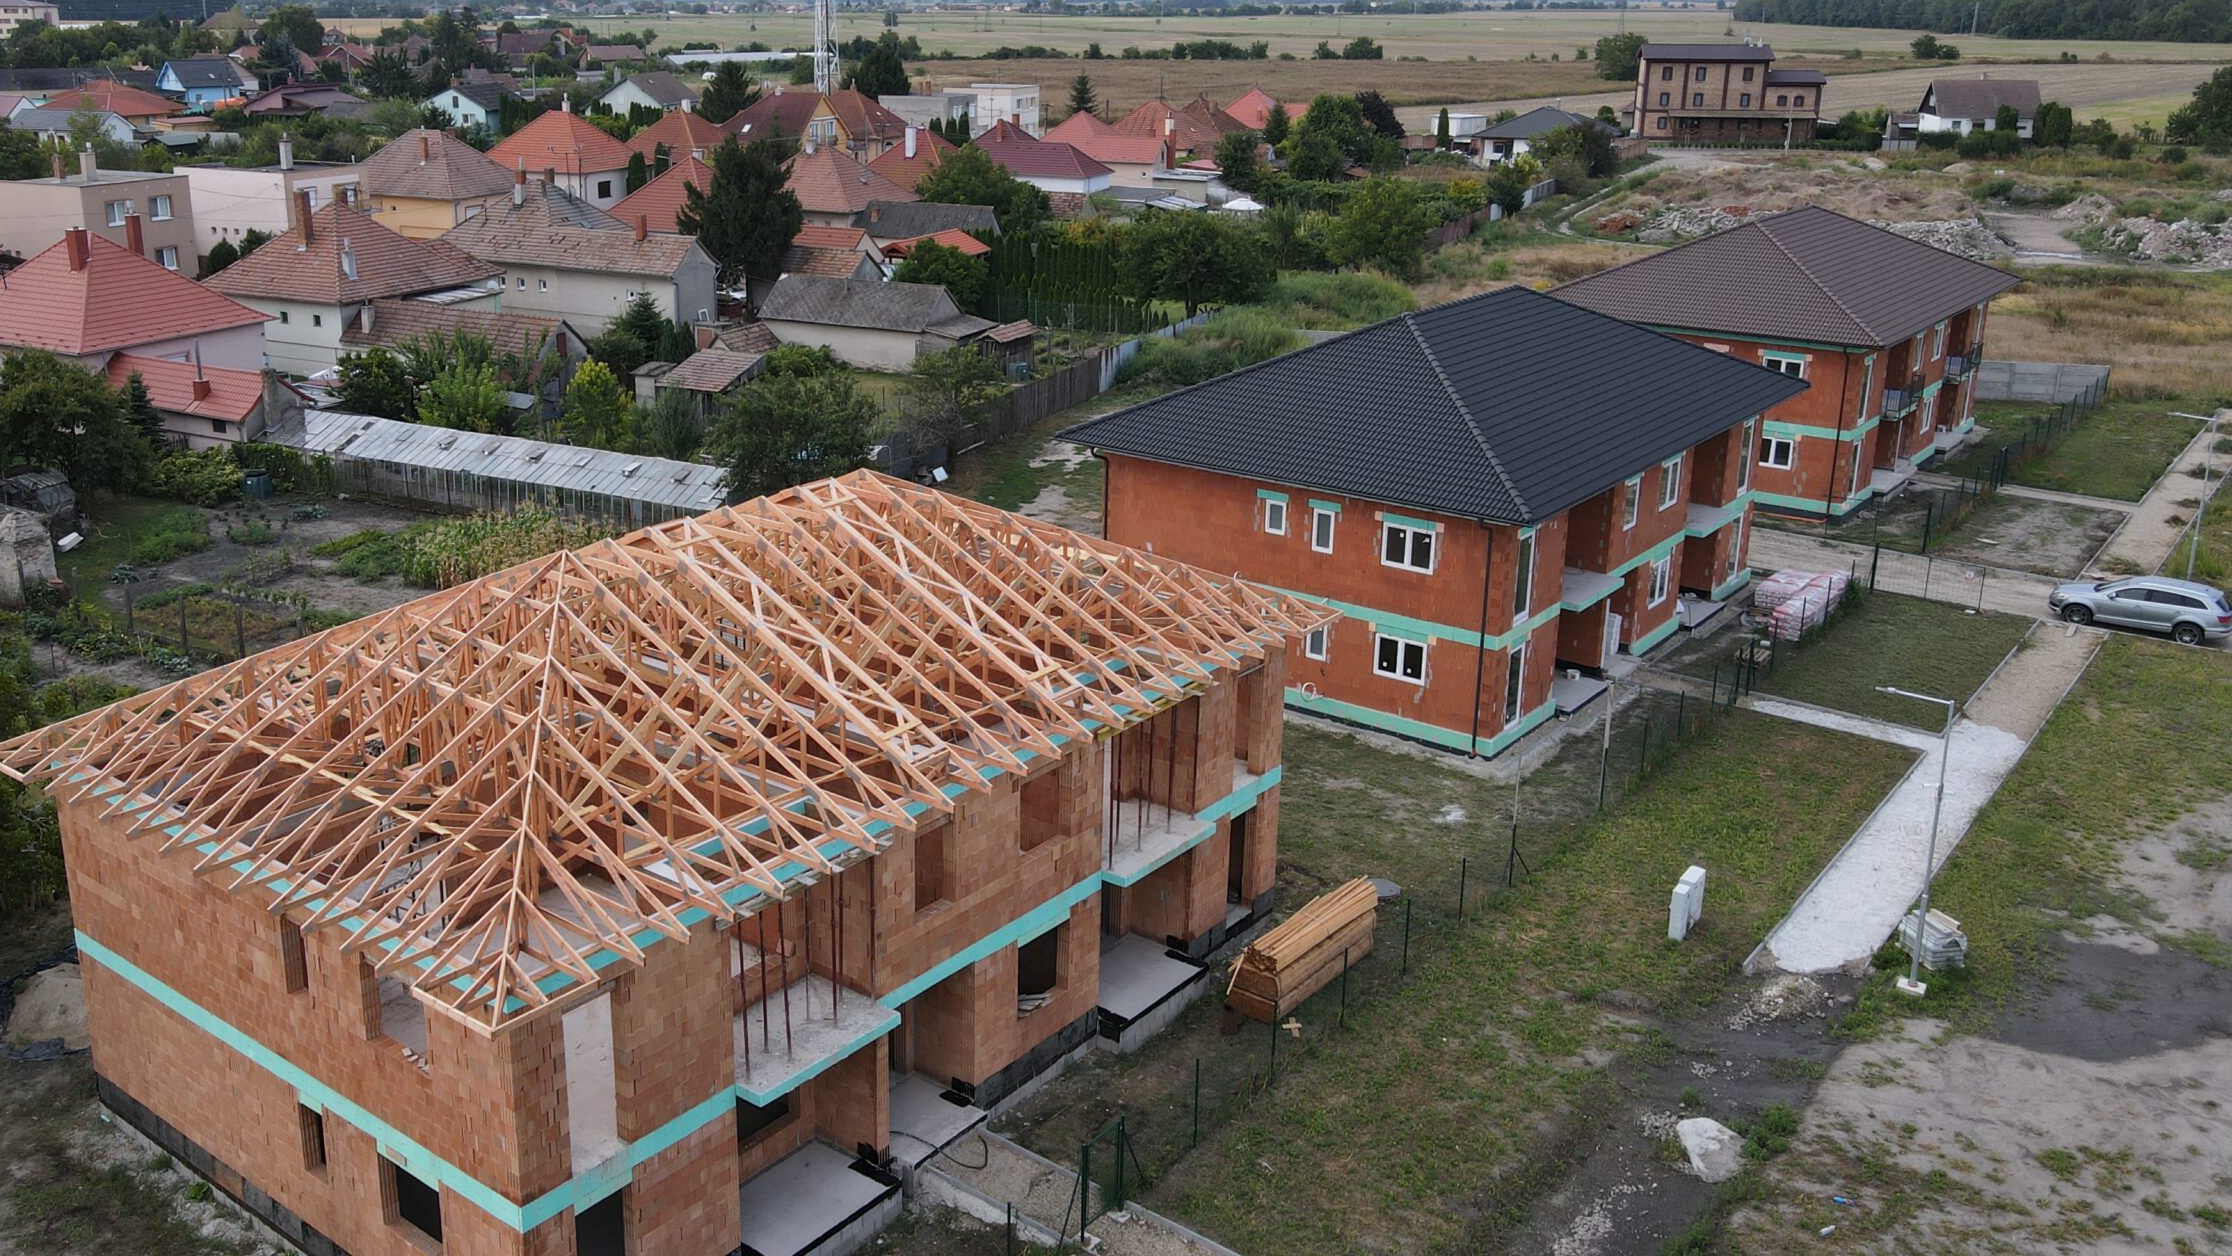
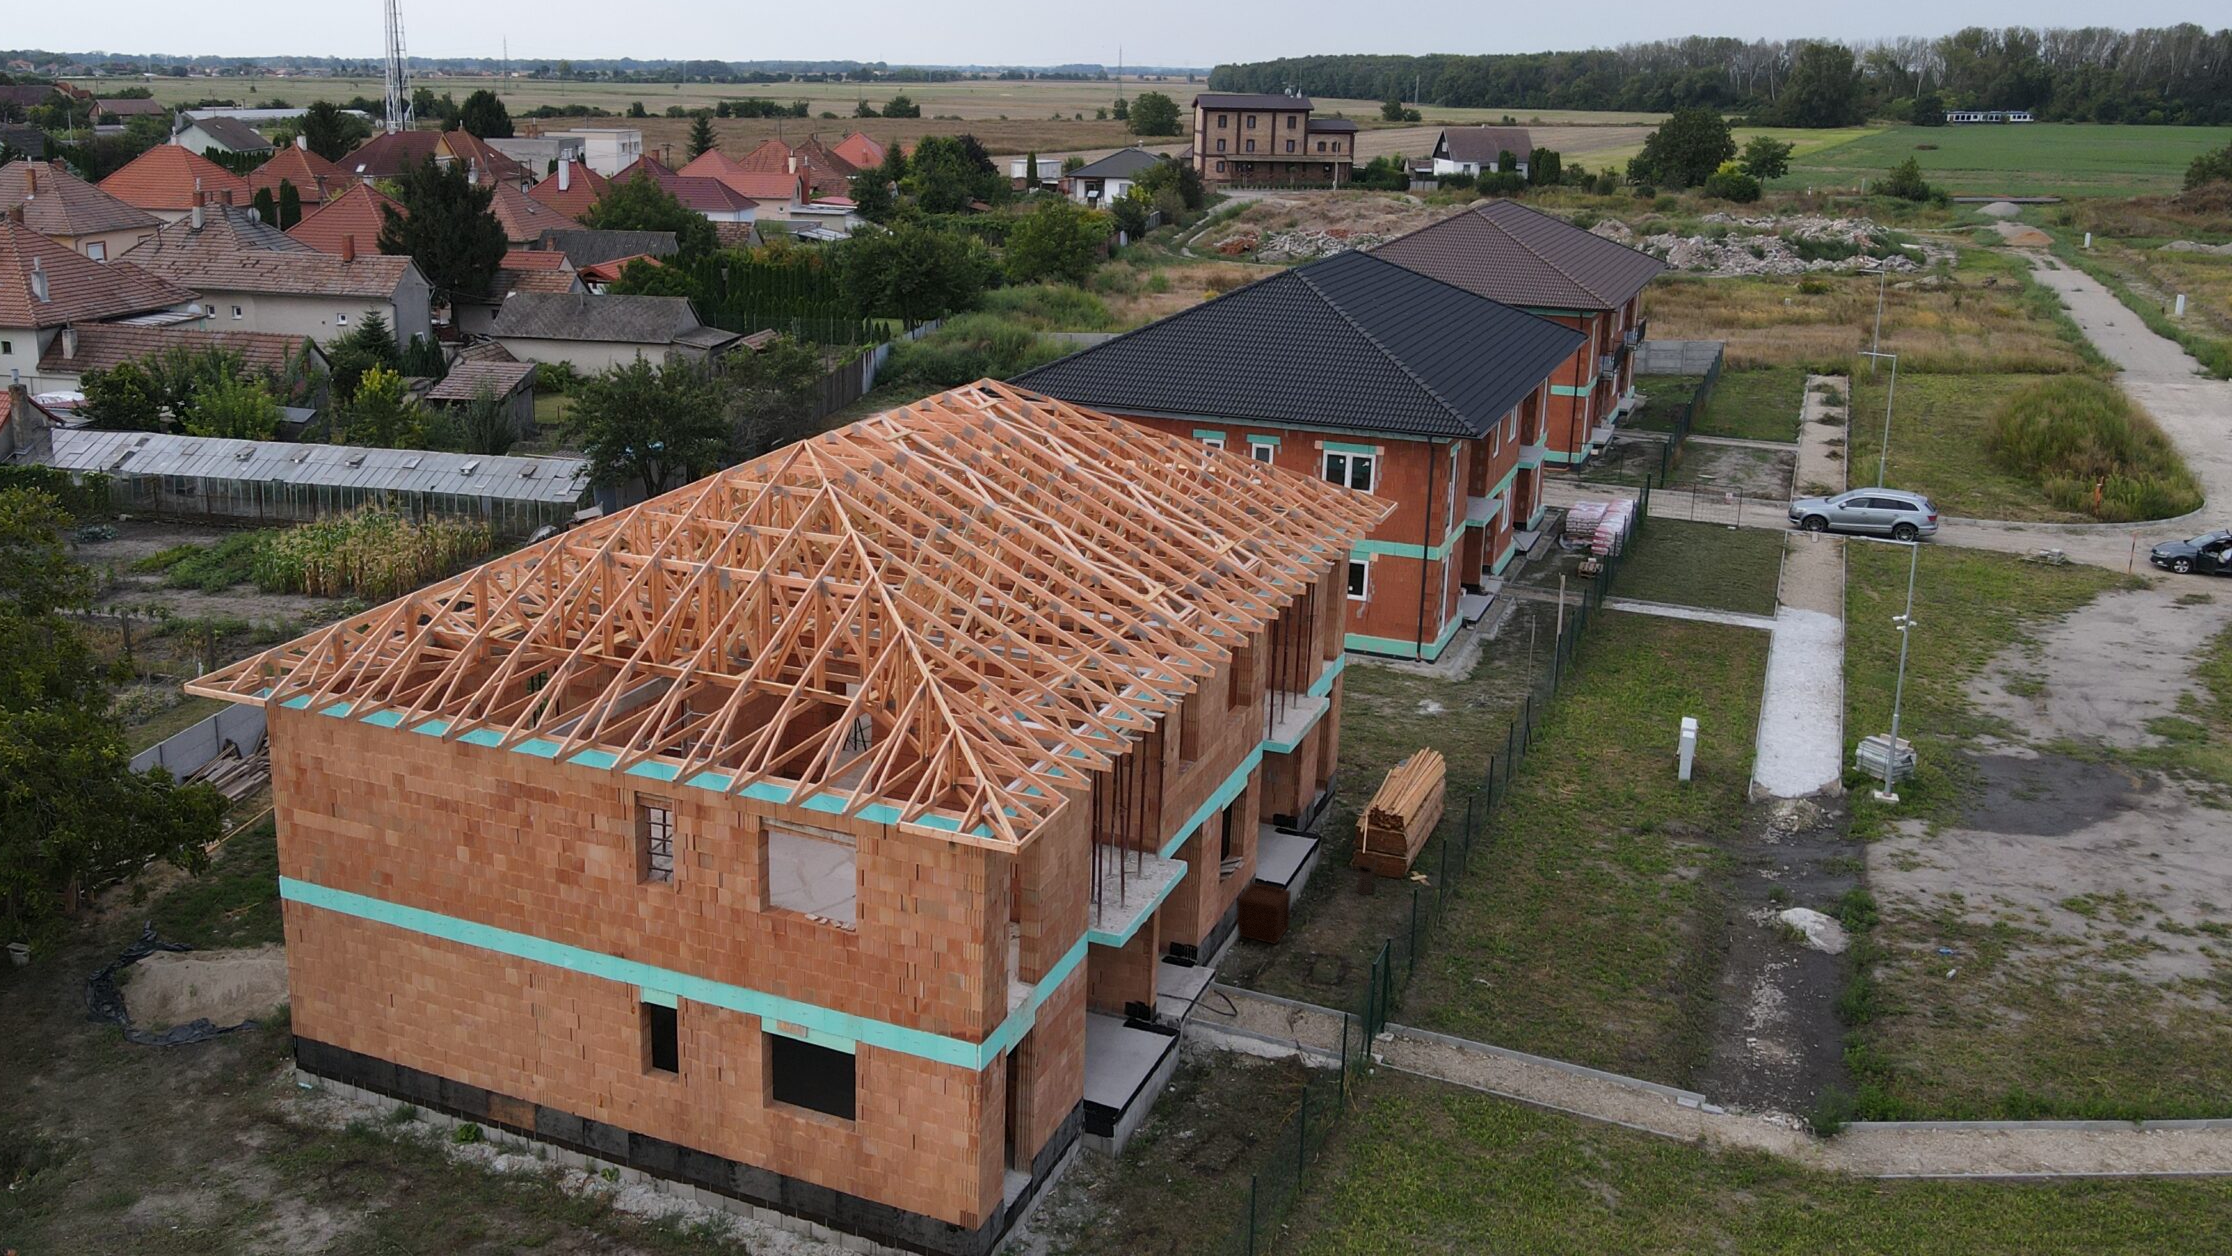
wooden crate: none [1060,1011,1121,1081] -> present [1237,882,1291,944]

